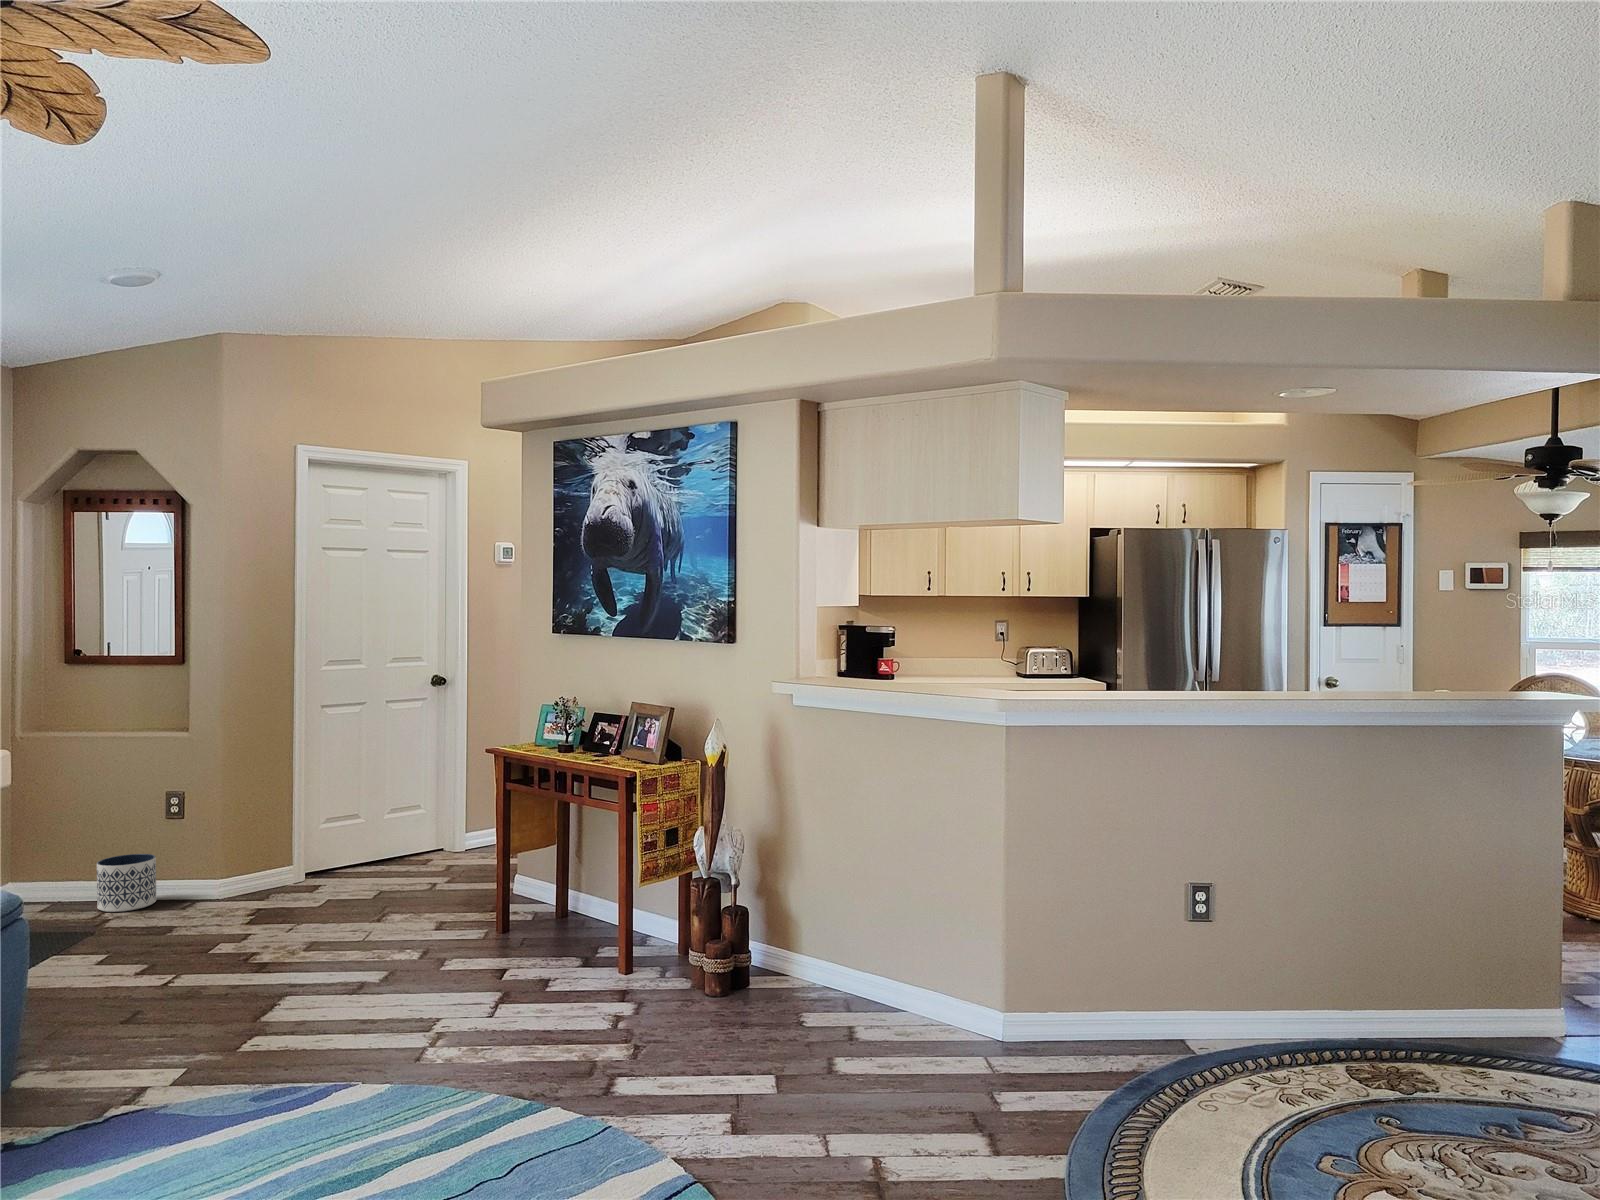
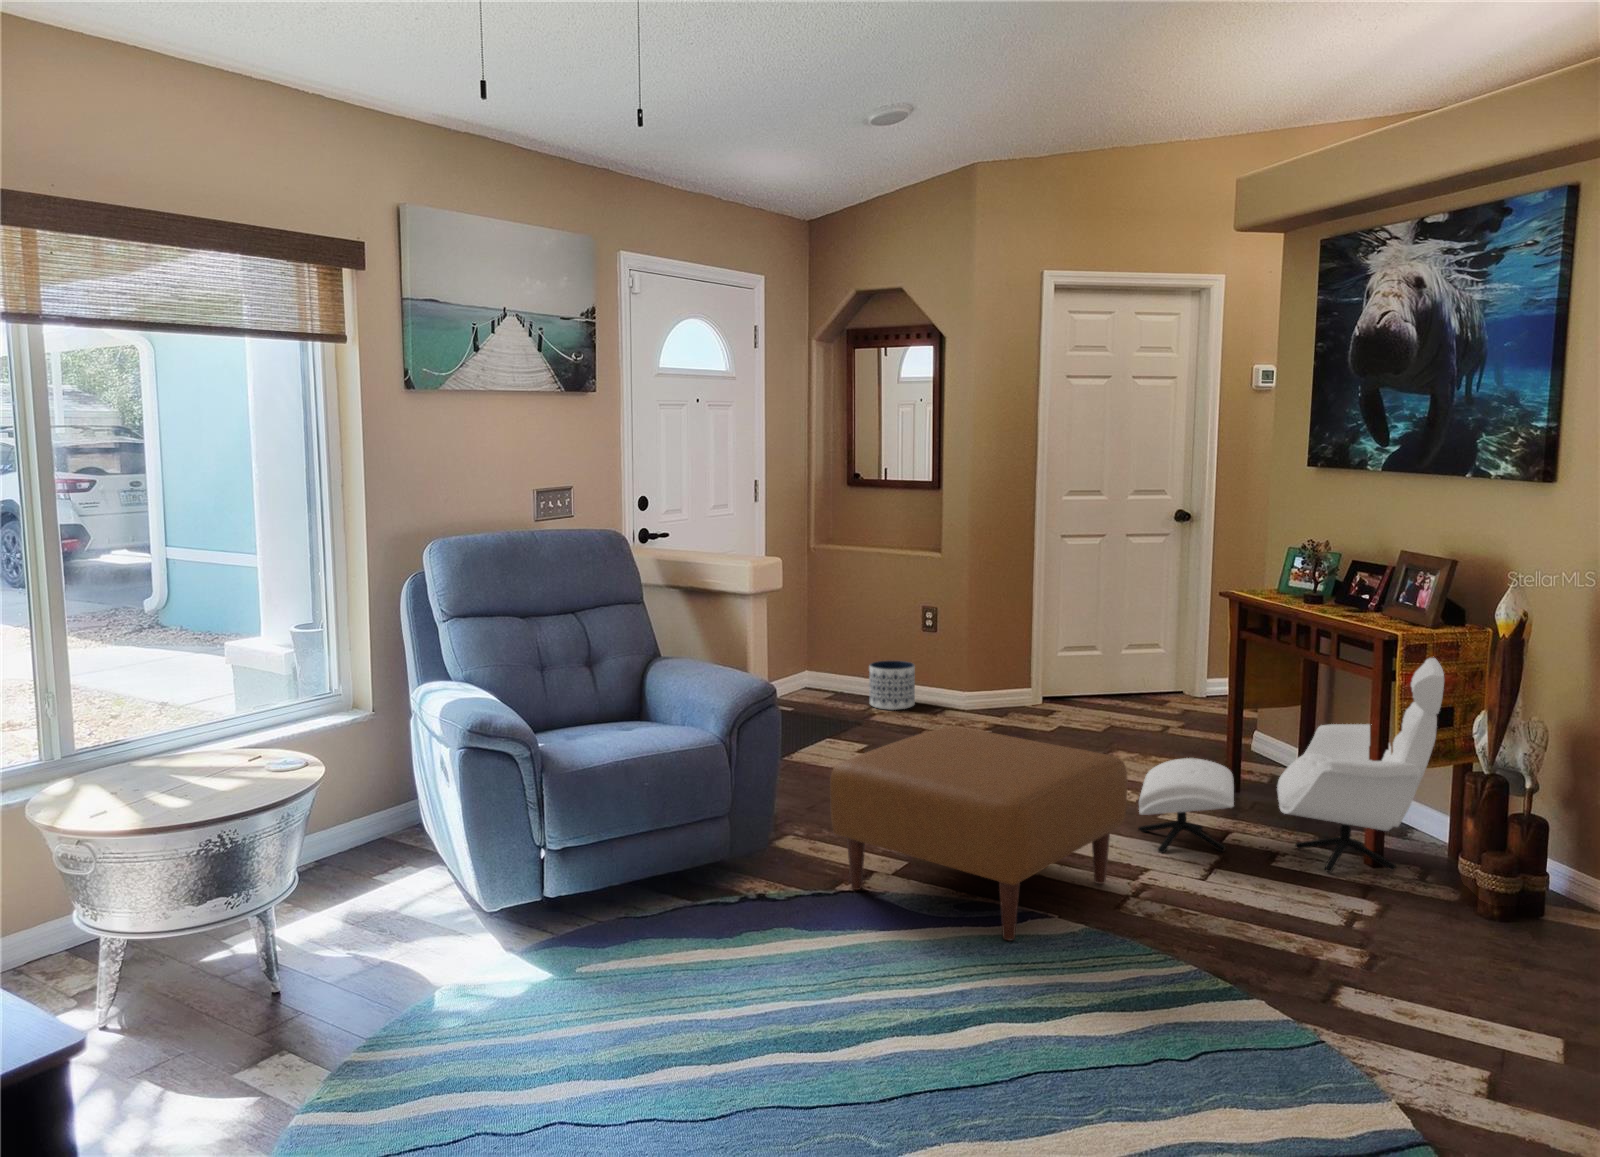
armchair: none [425,785,673,1001] -> present [1138,658,1444,872]
ottoman: none [91,912,420,1119] -> present [830,727,1127,941]

